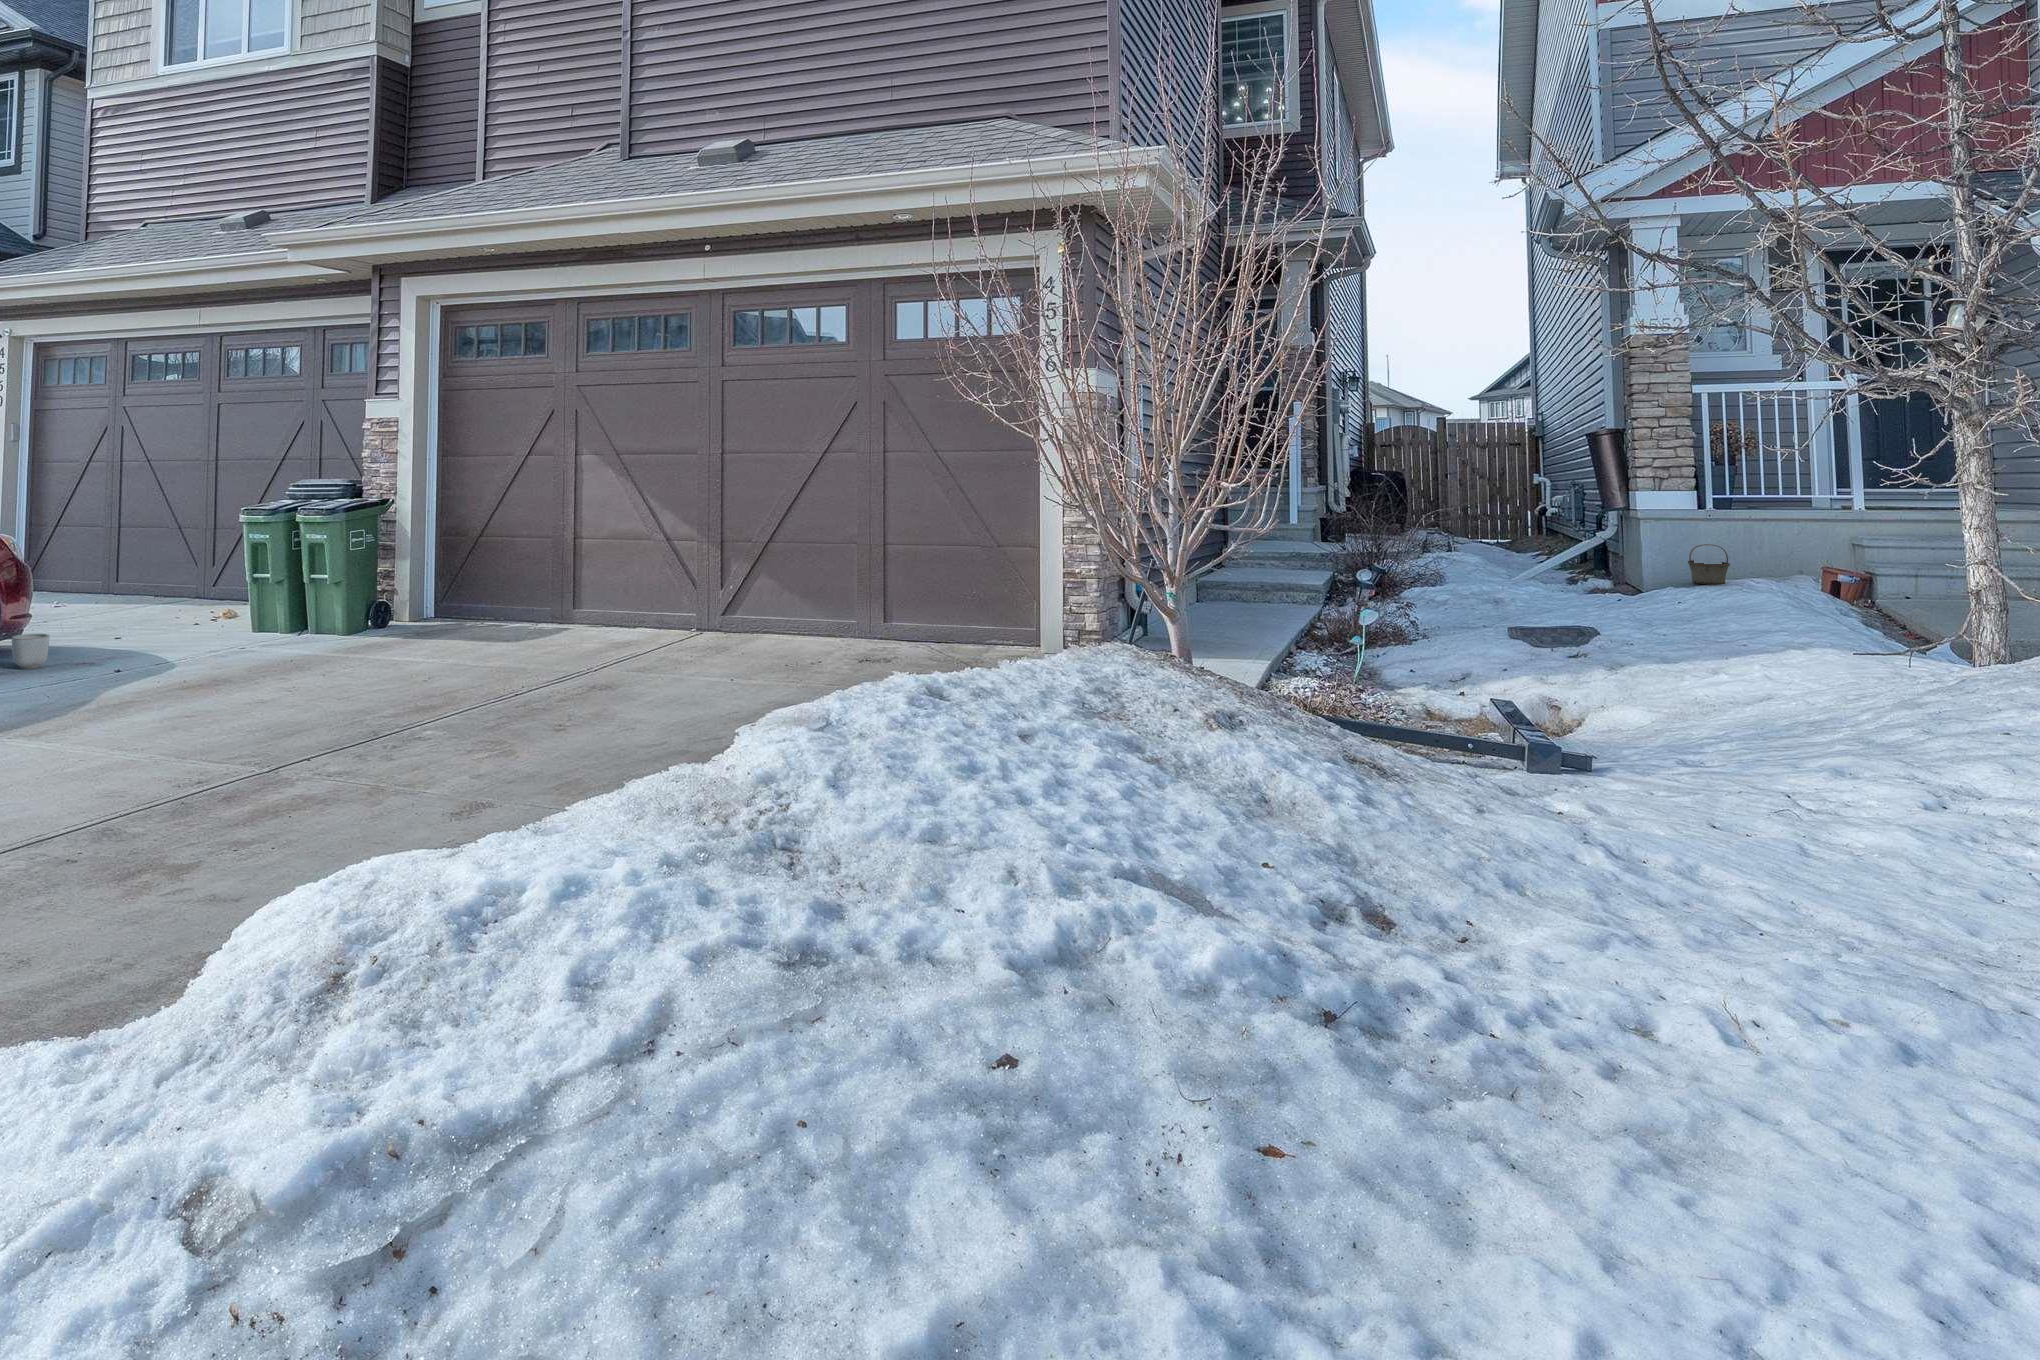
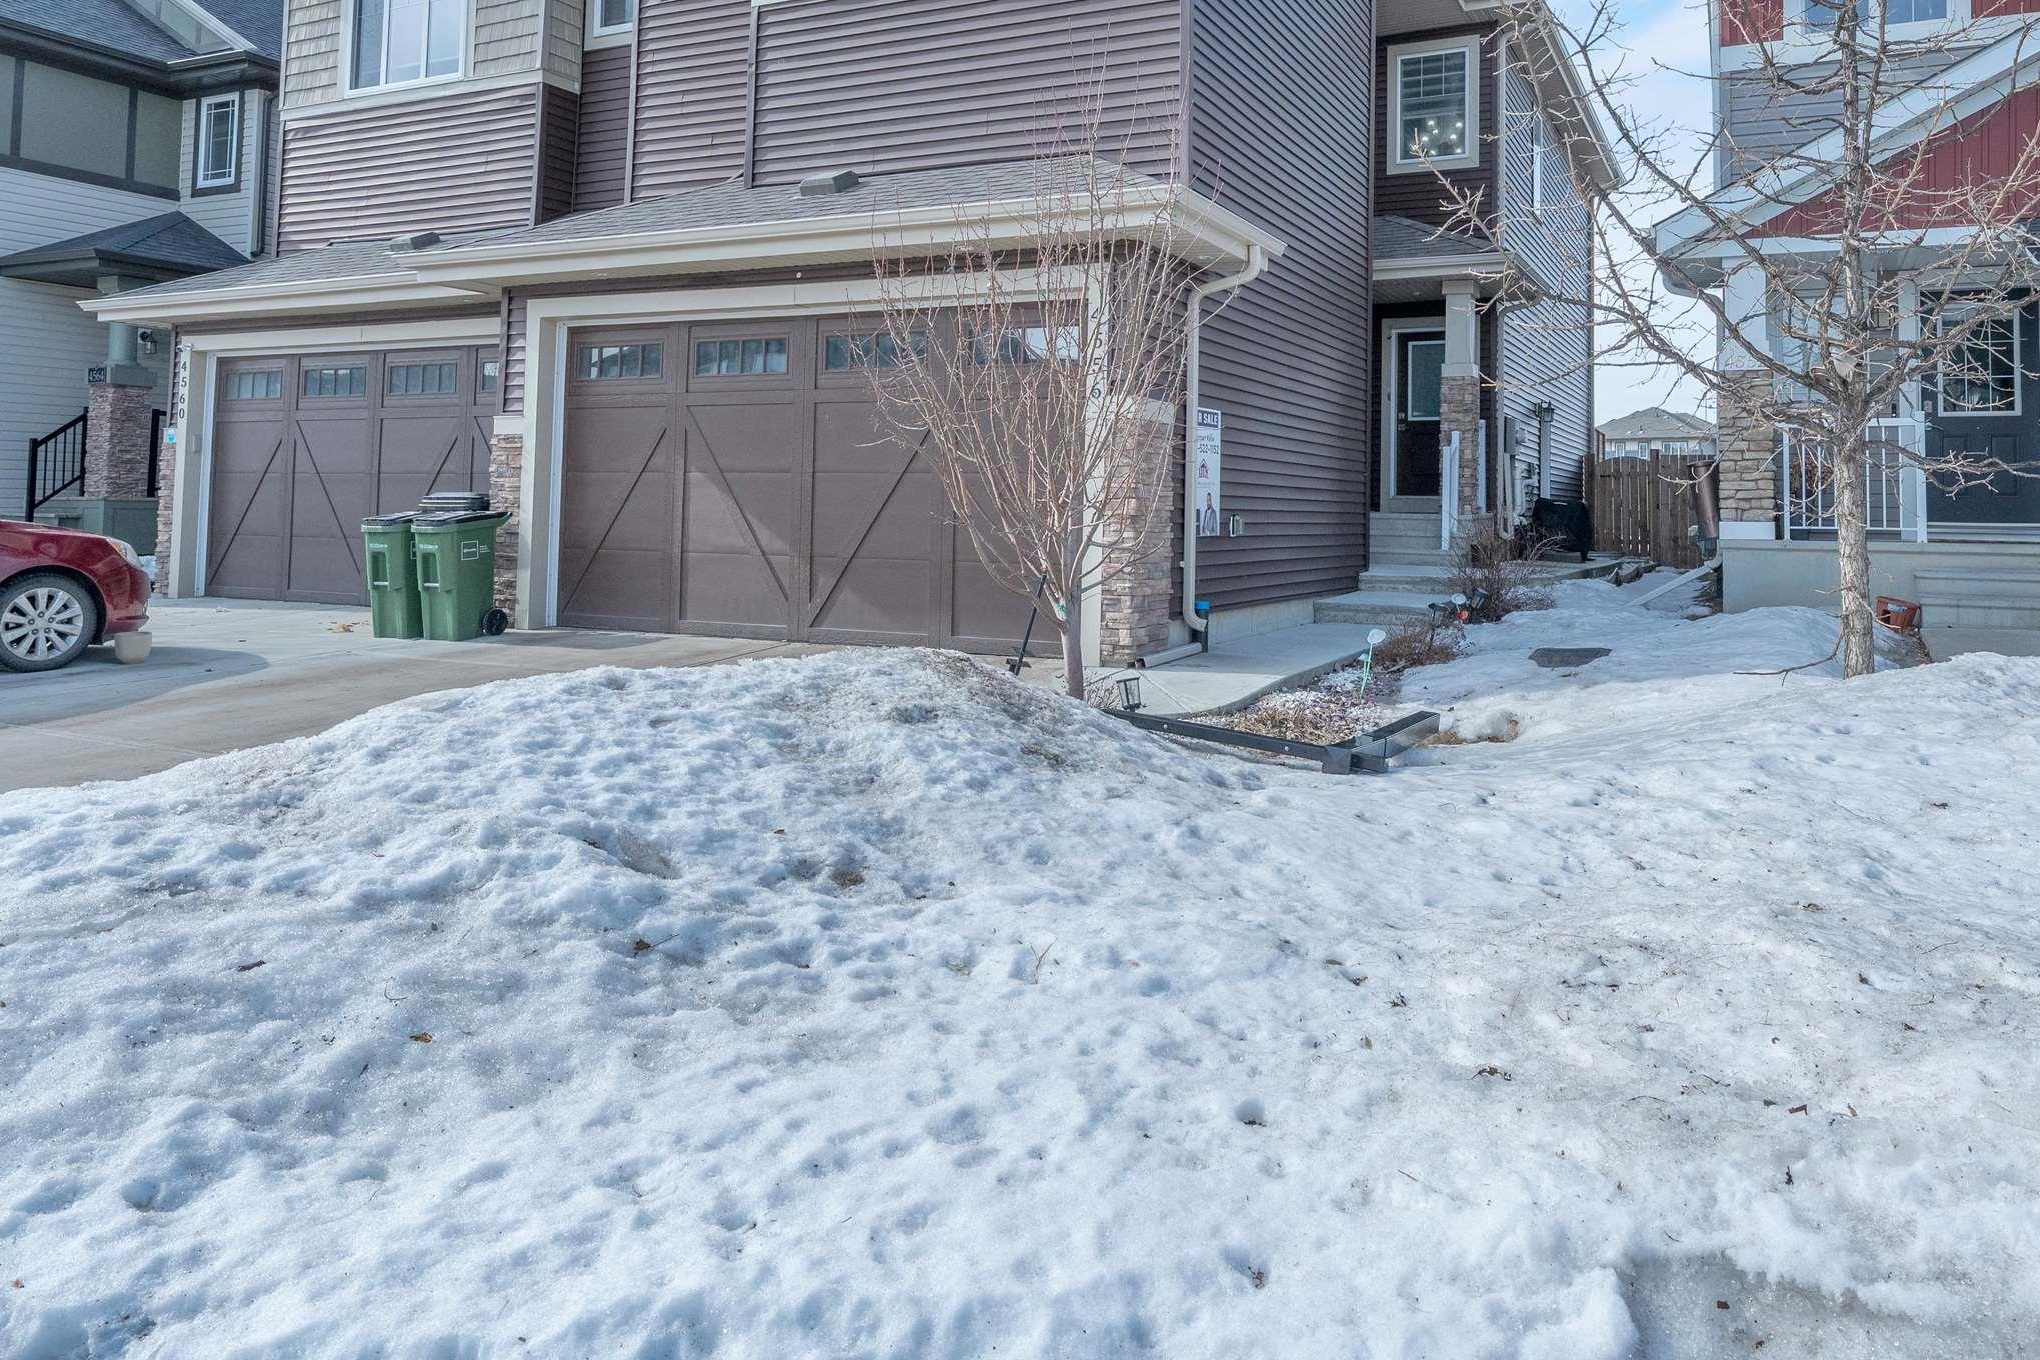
basket: present [1688,544,1730,585] -> none [1761,572,1798,611]

